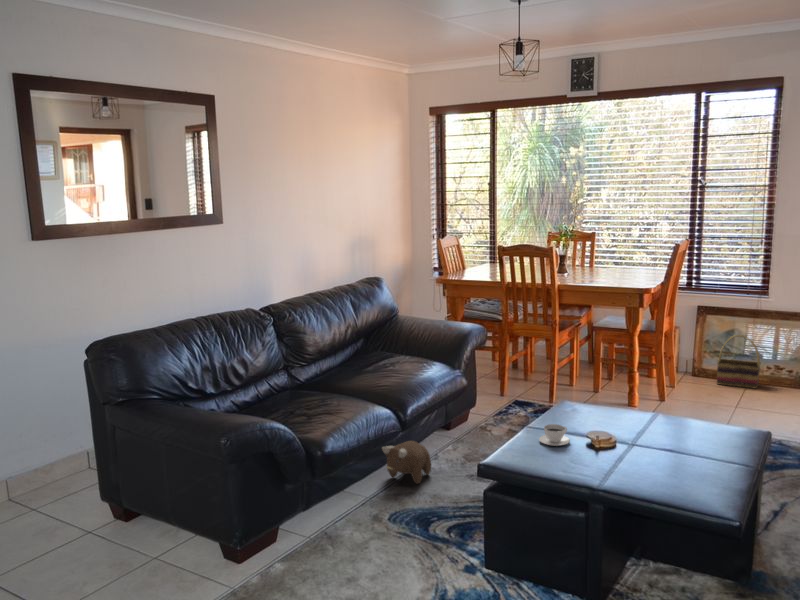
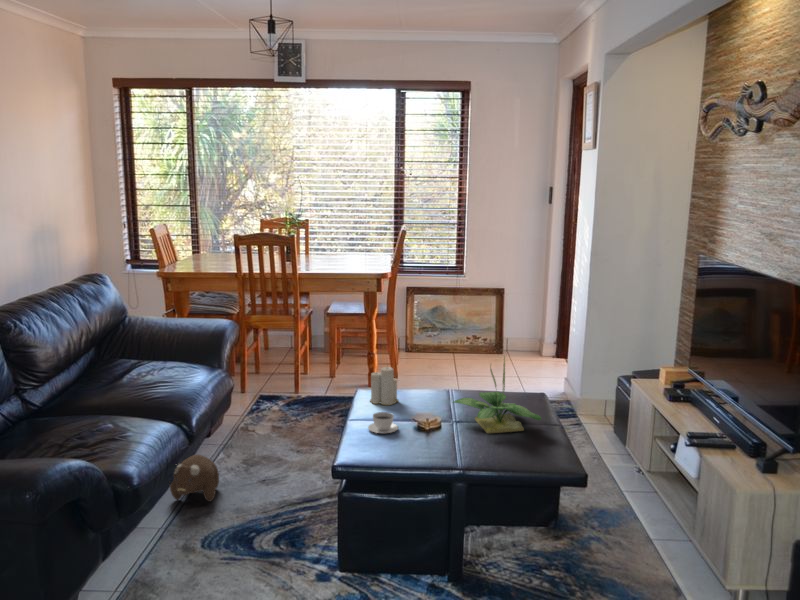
basket: present [717,335,761,389] -> none [428,311,463,358]
candle: none [566,379,595,421] -> present [370,367,399,405]
potted plant: none [633,381,723,467] -> present [453,358,541,433]

